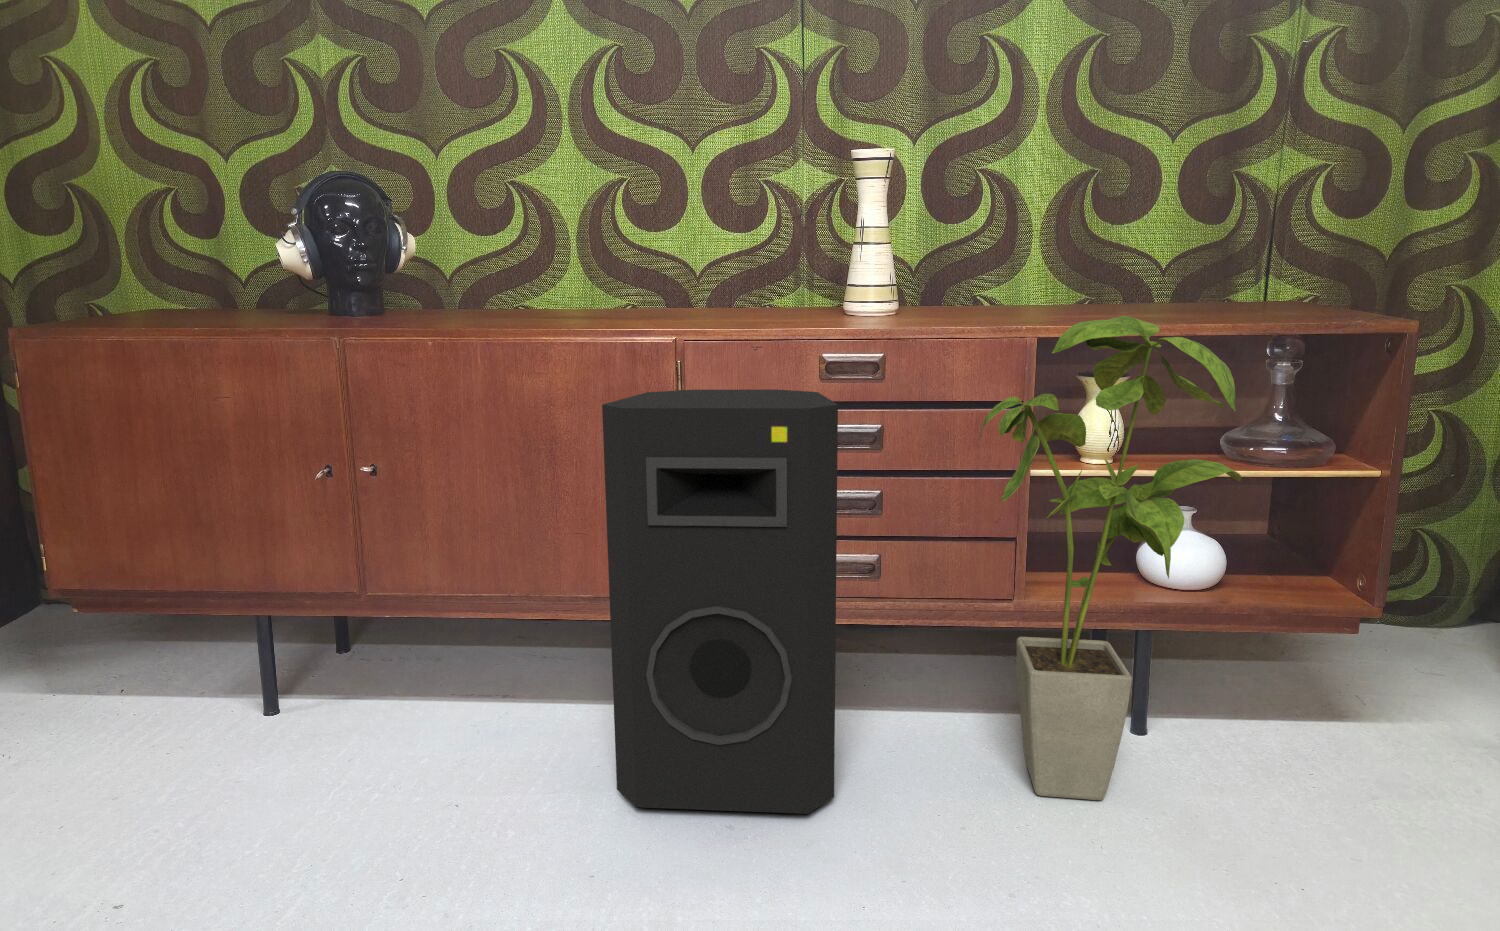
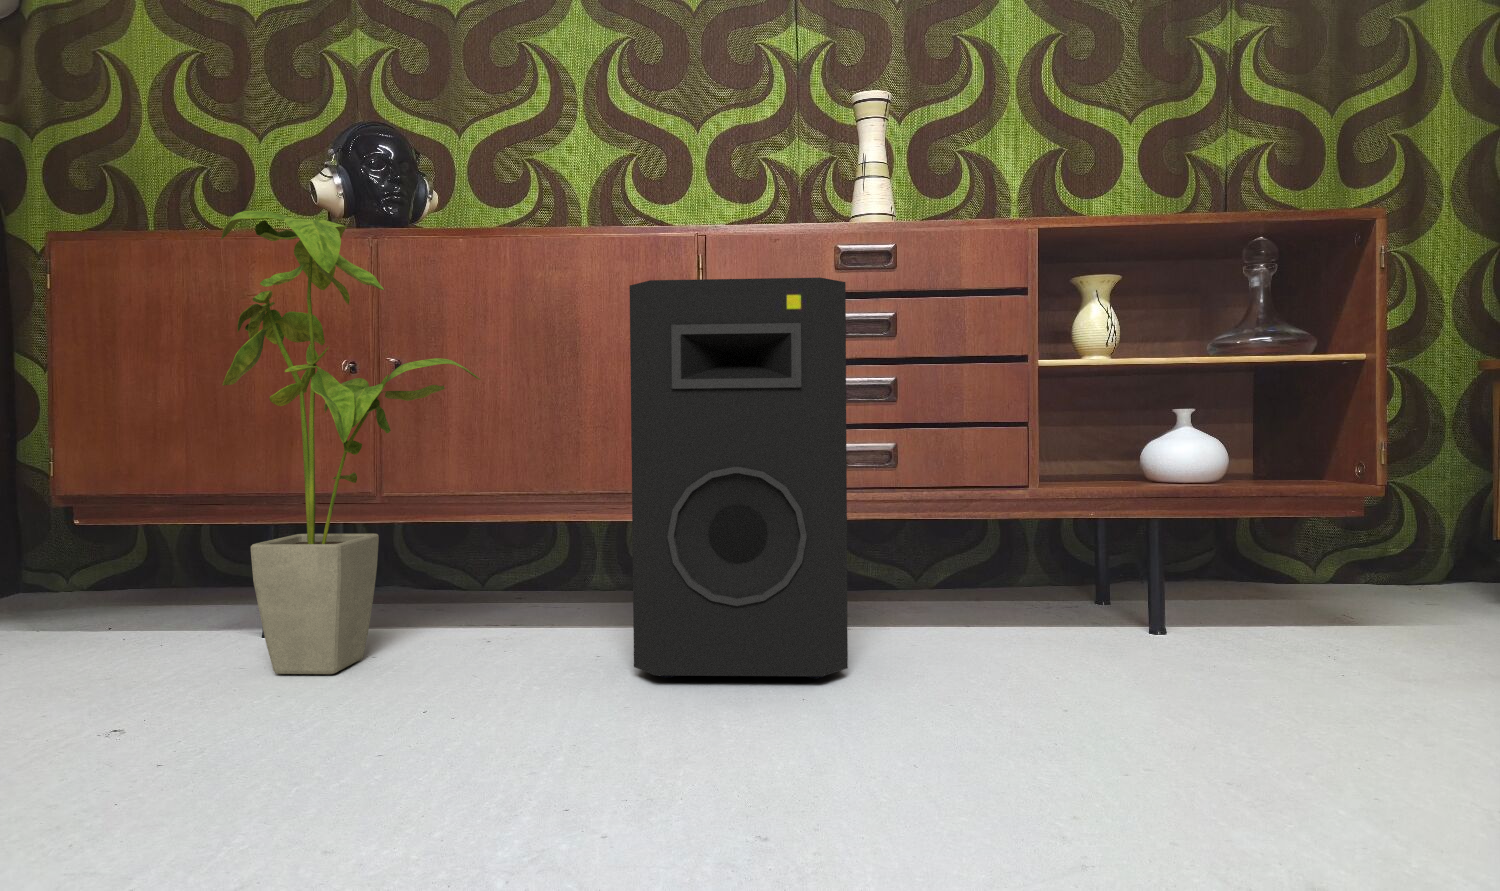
house plant: present [979,316,1241,800] -> present [221,211,480,674]

